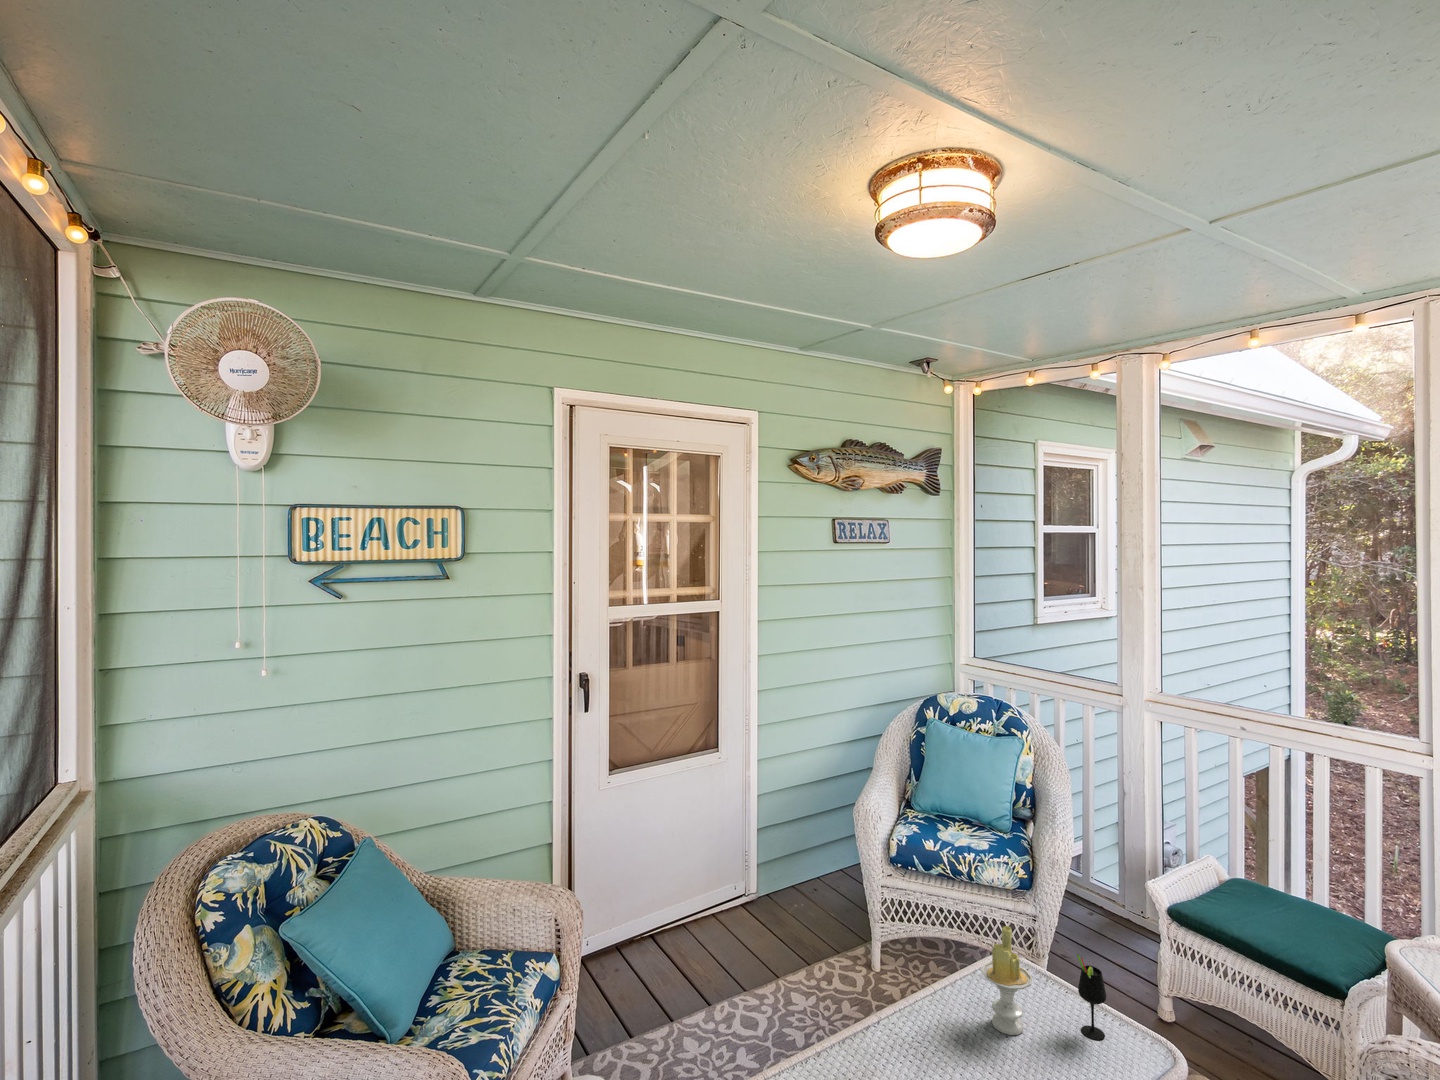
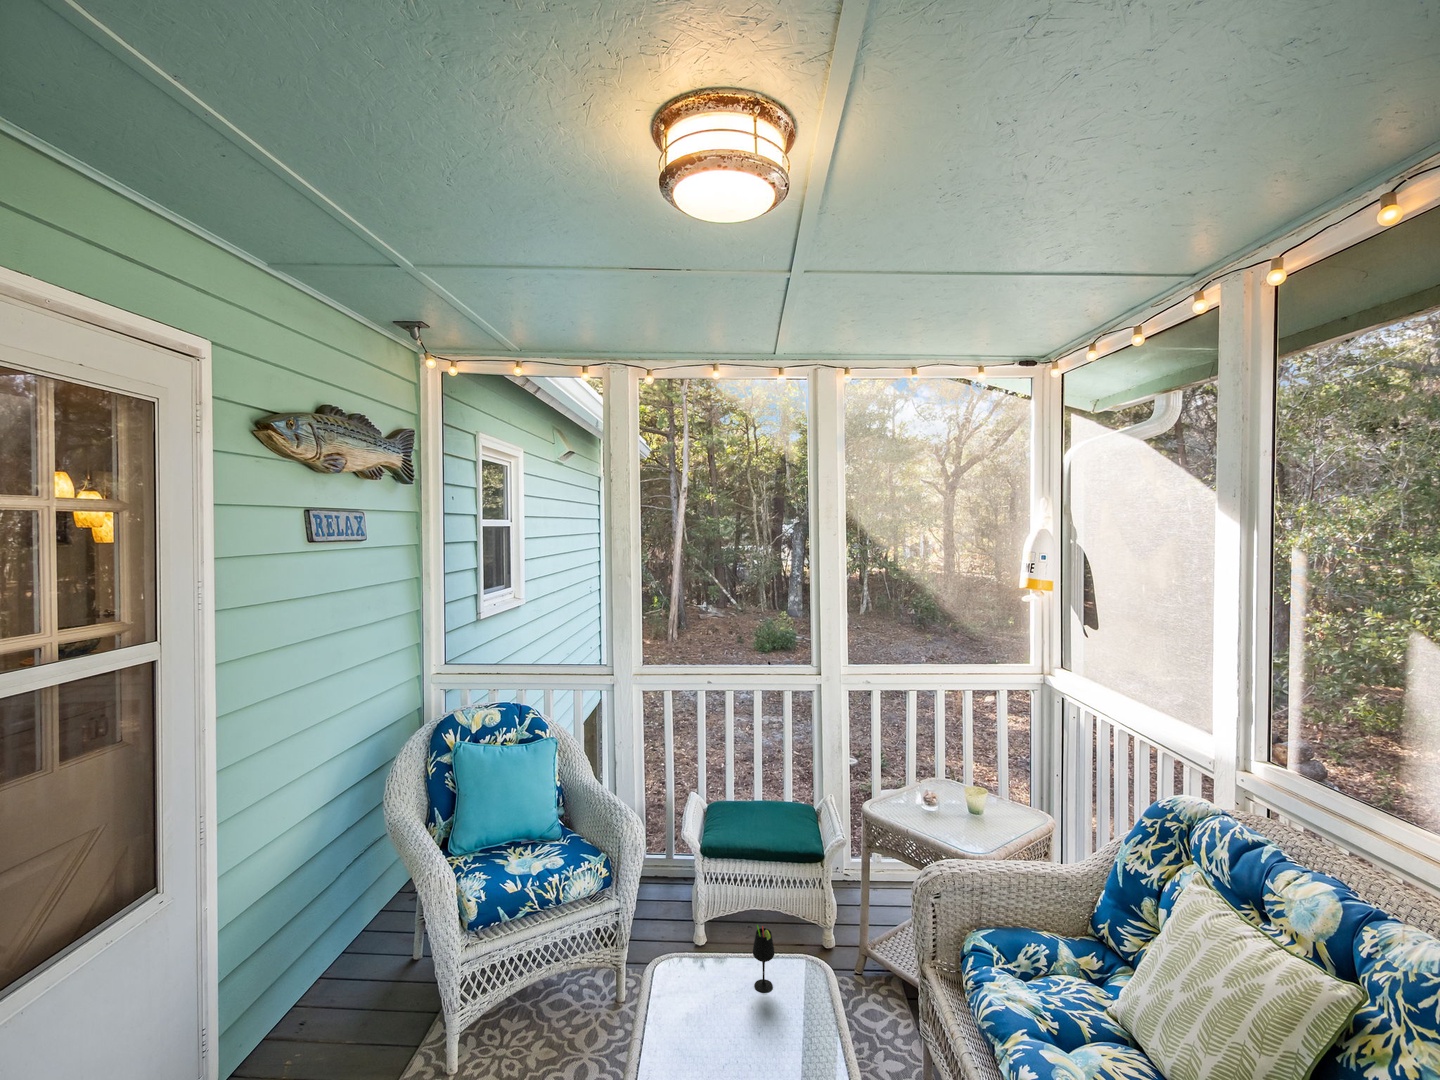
candle: present [982,926,1033,1035] -> none [701,933,746,1040]

